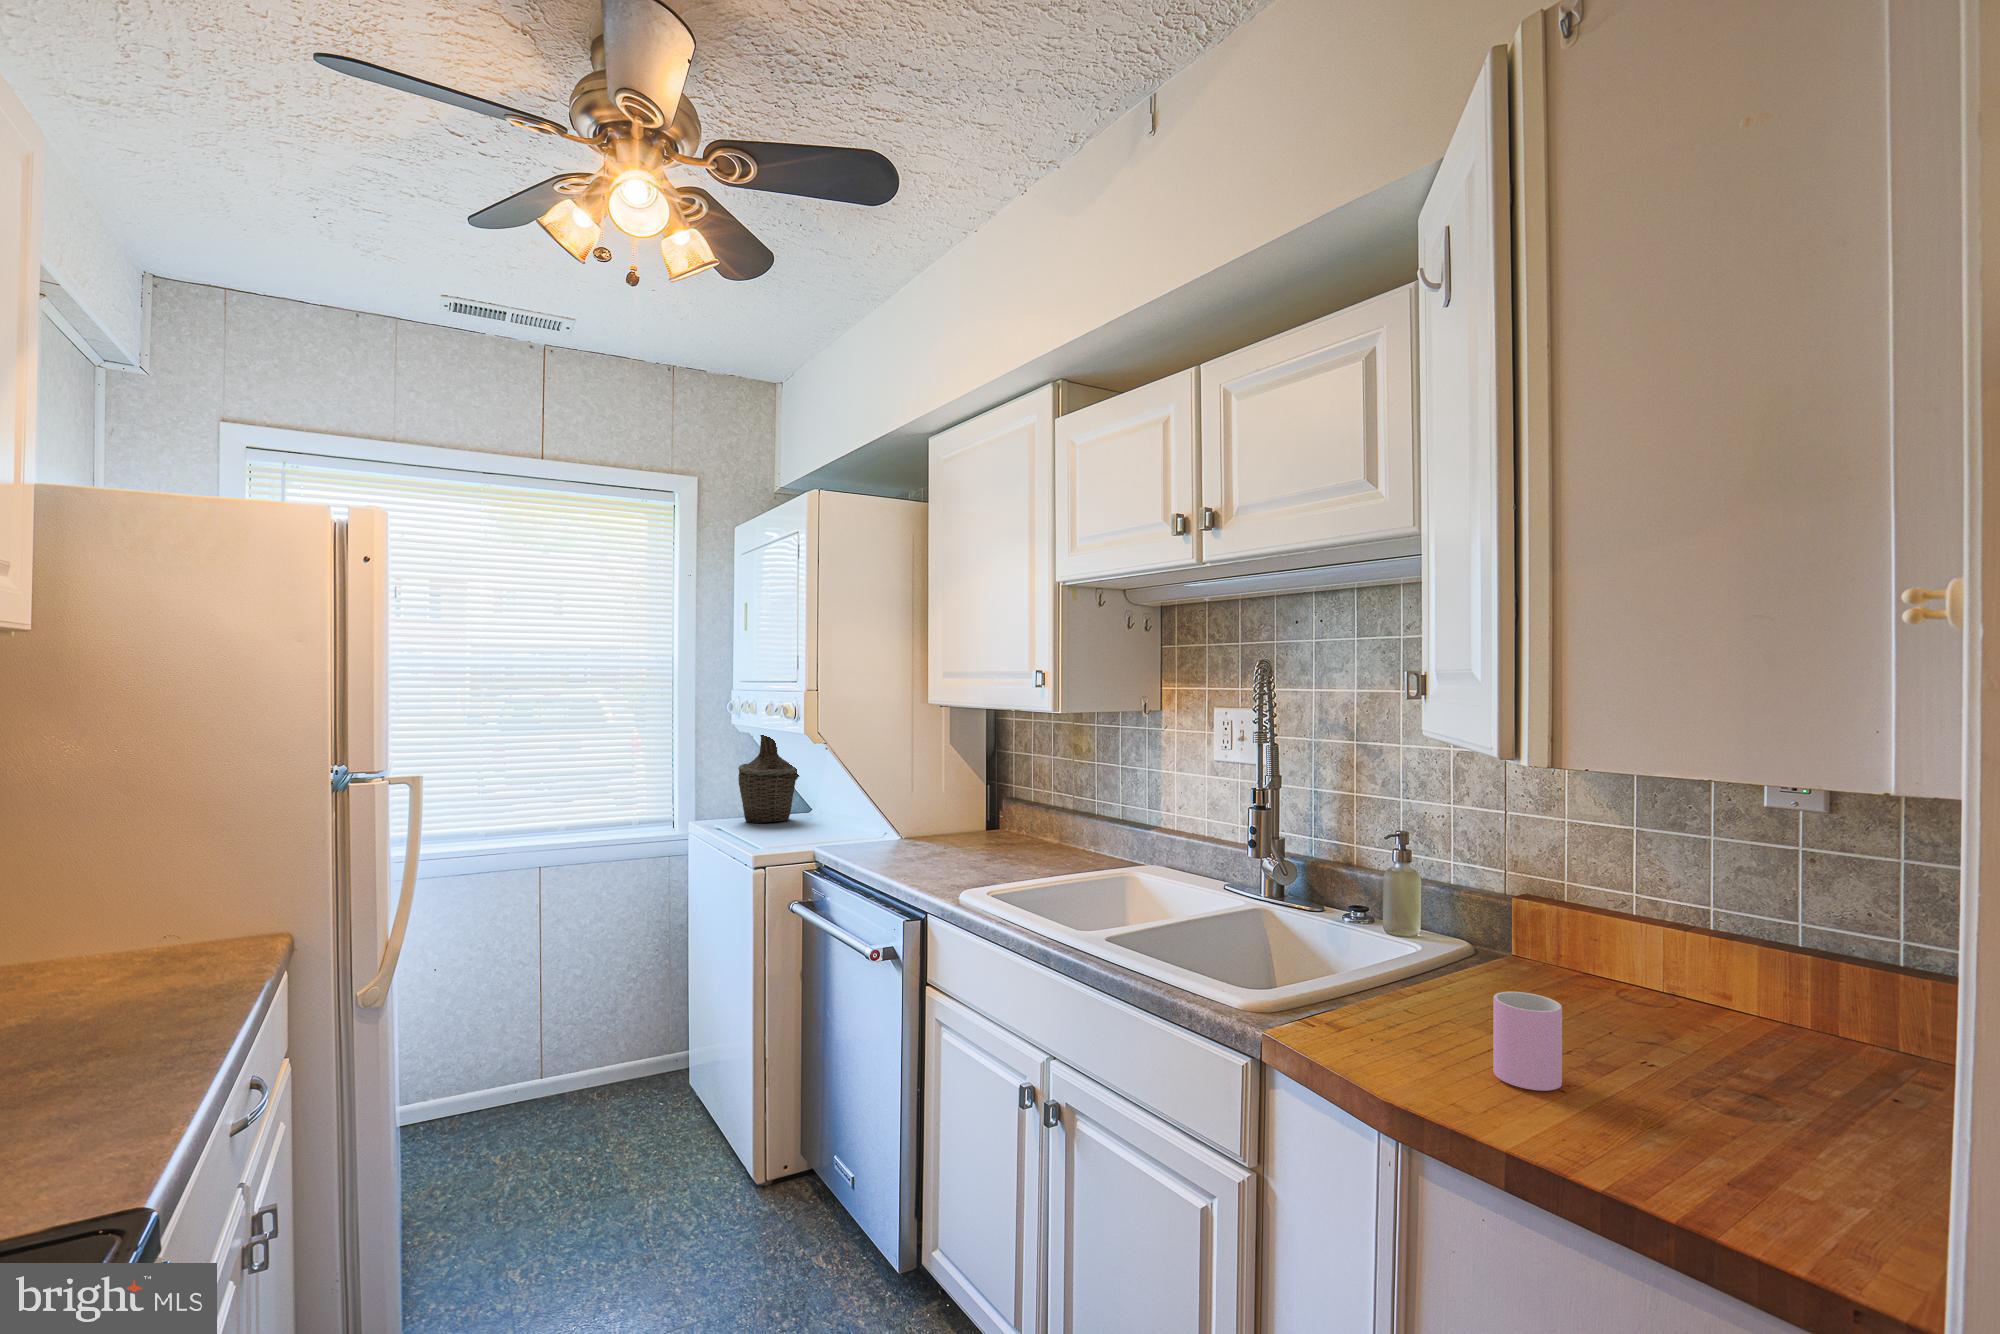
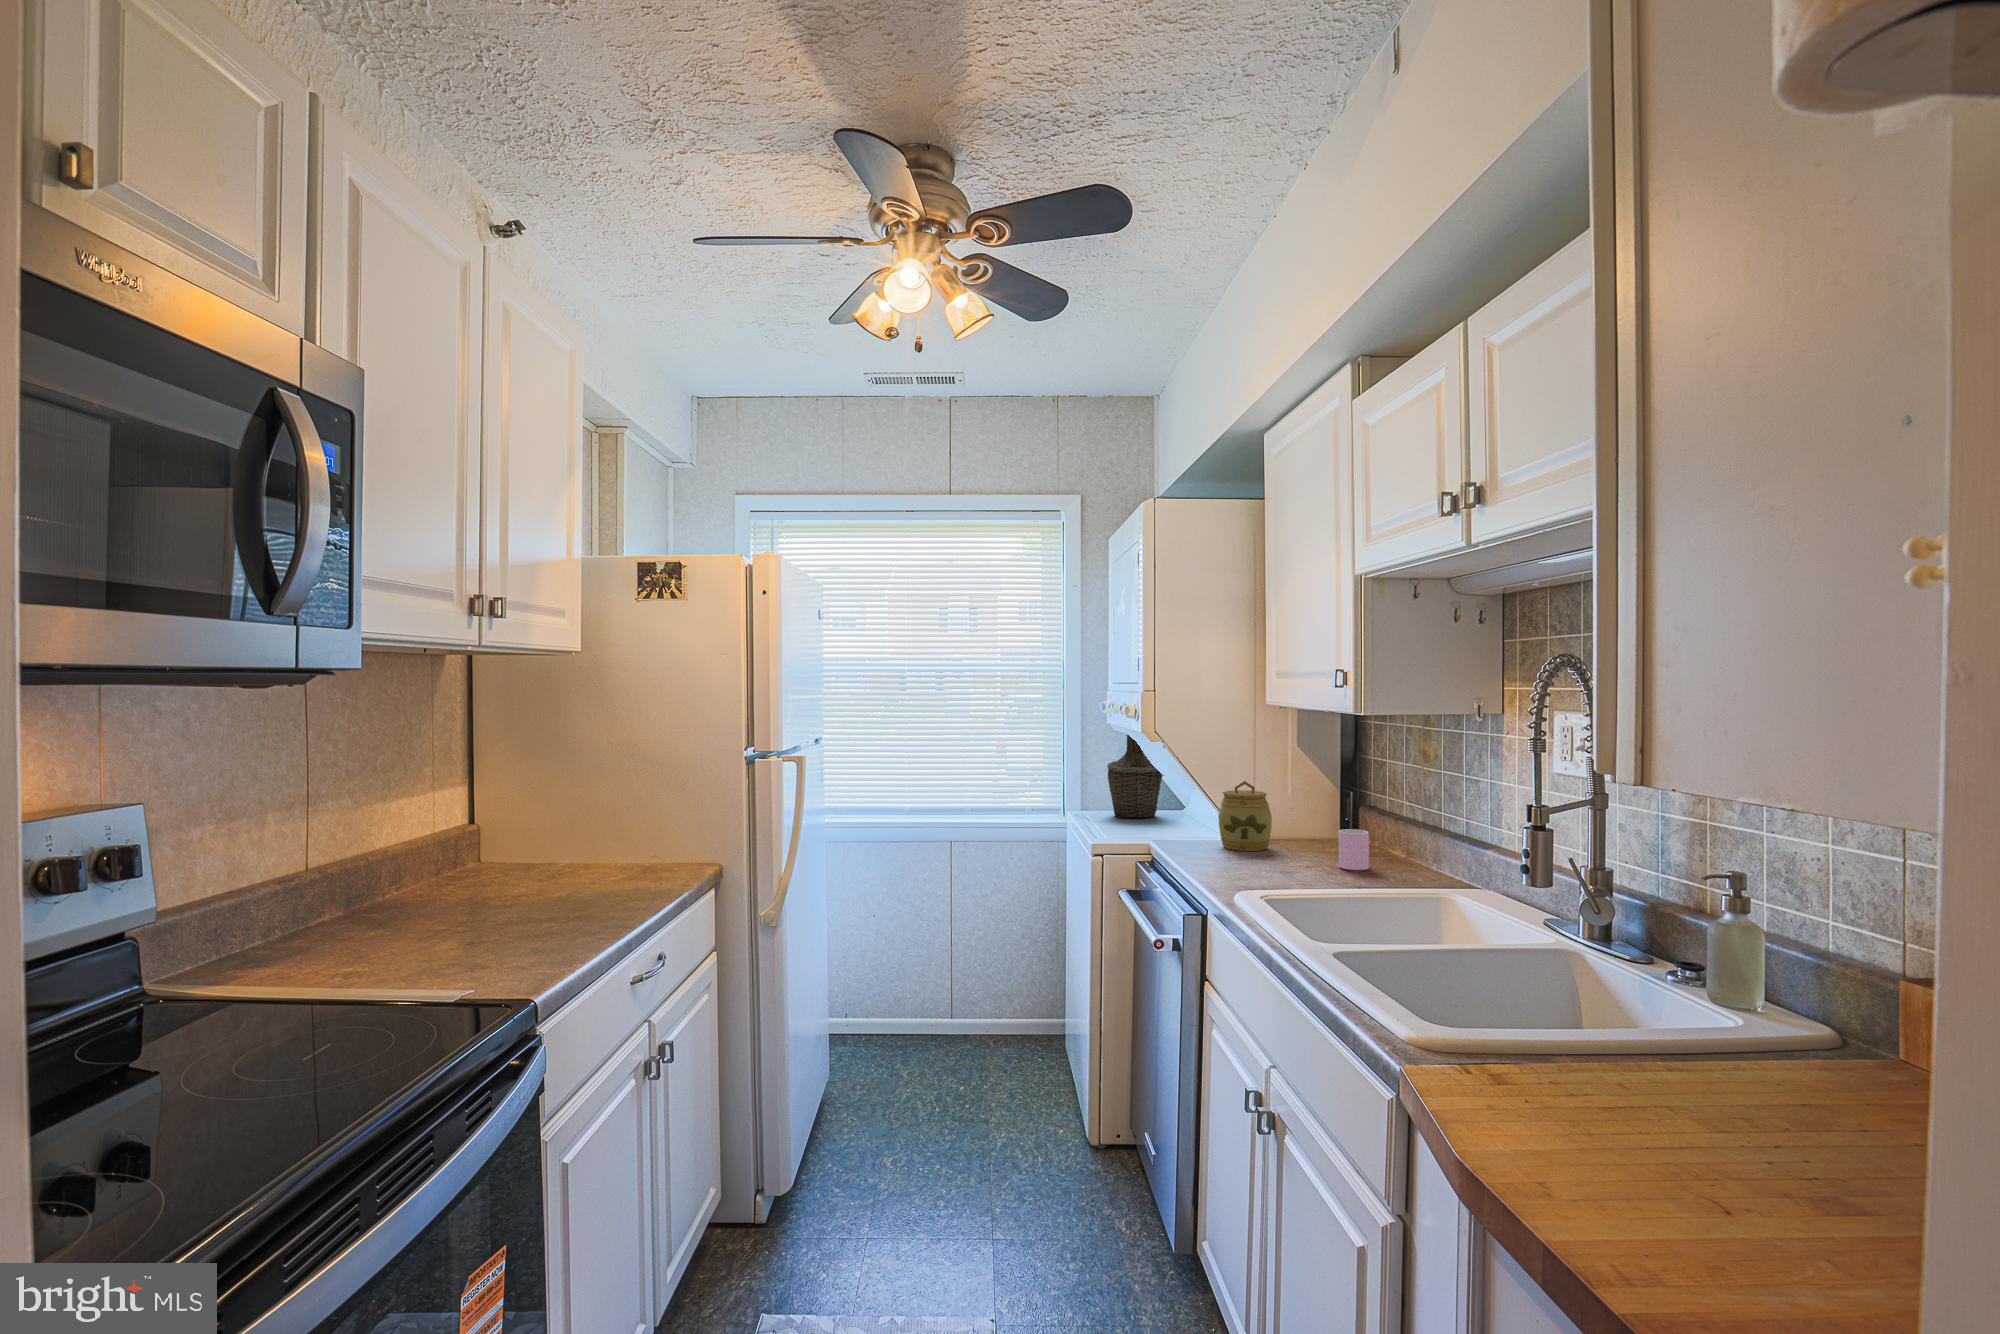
jar: none [886,778,937,847] -> present [1218,781,1272,851]
cup: present [1493,992,1562,1091] -> present [1338,829,1369,870]

